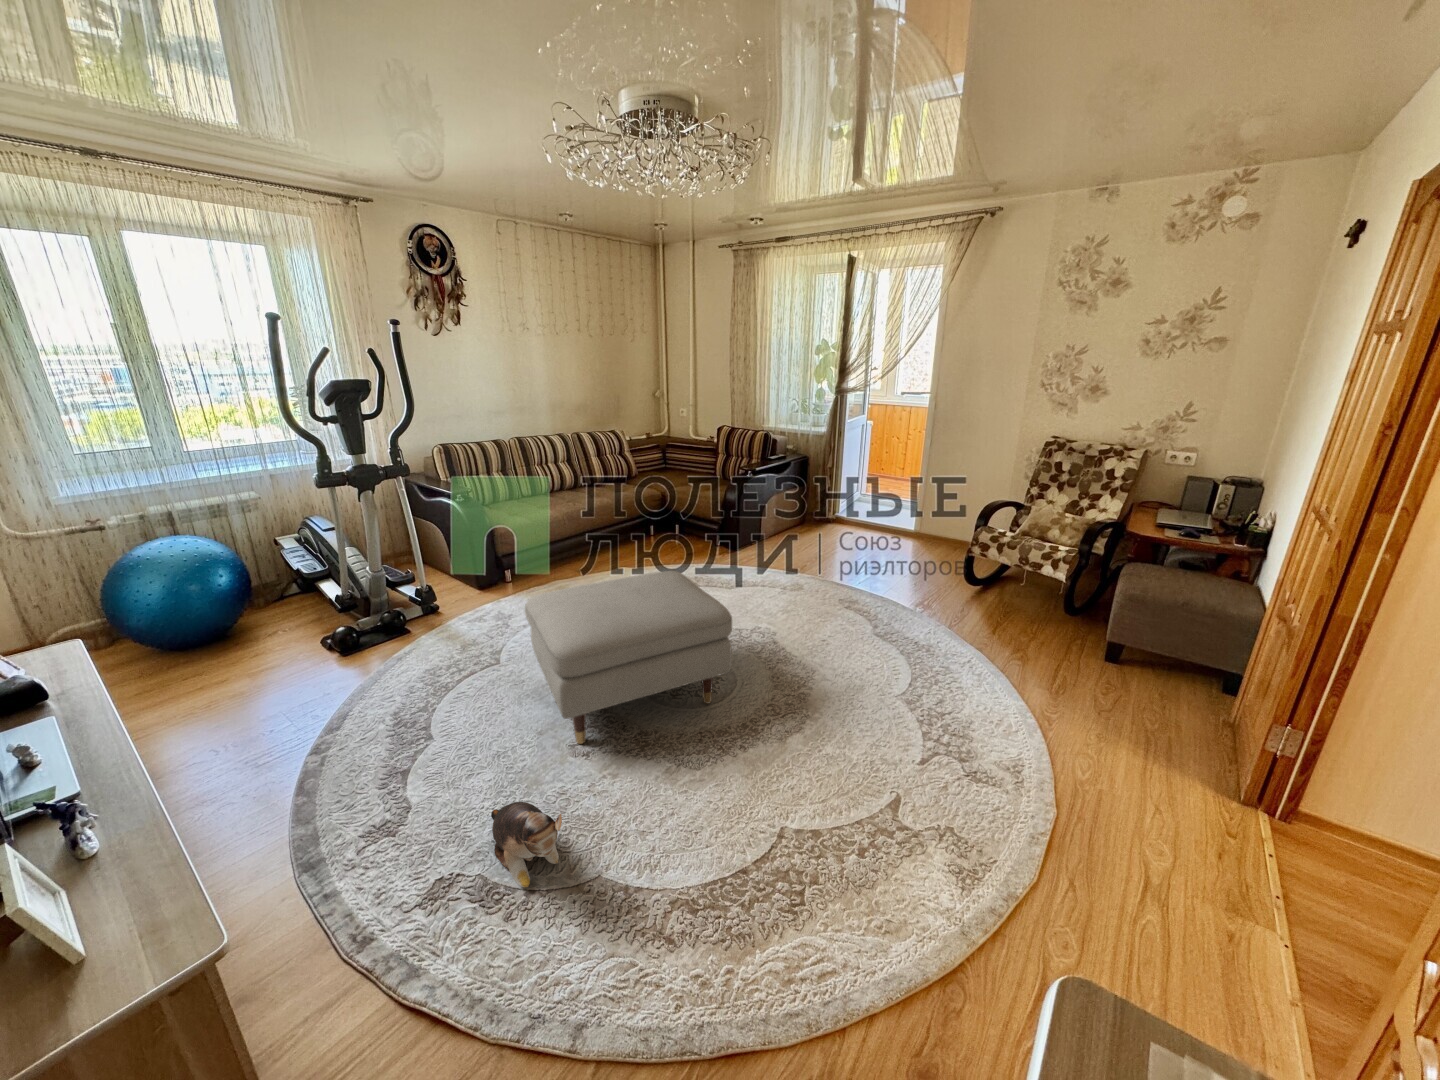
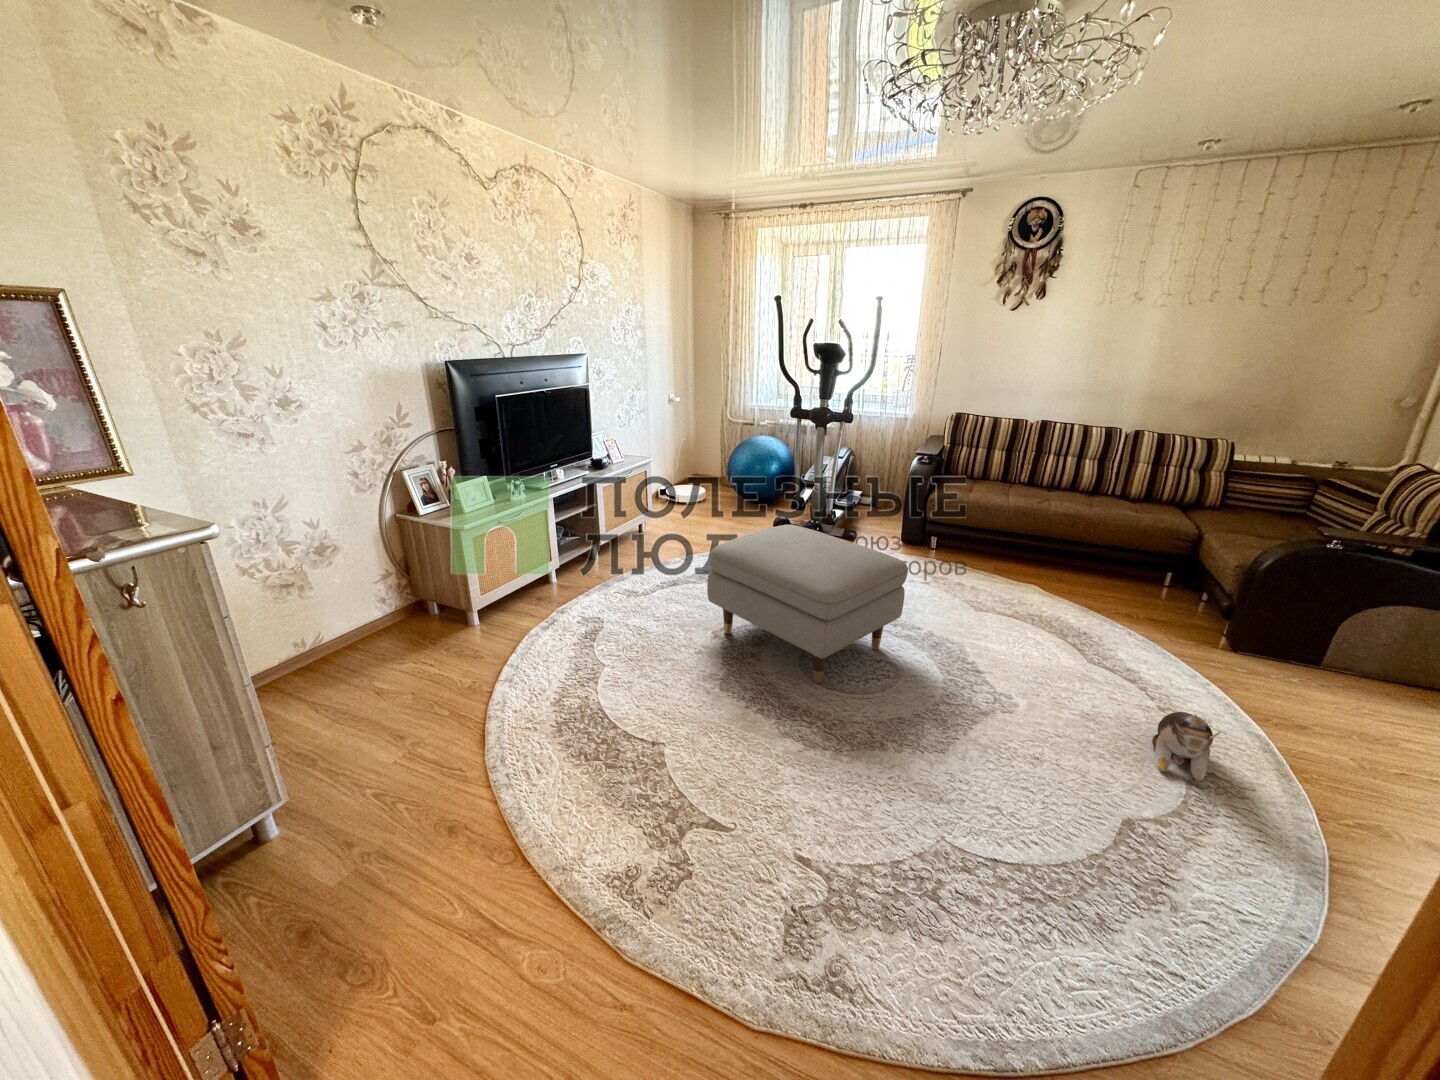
plush toy: present [491,802,562,887] -> present [1152,712,1221,781]

